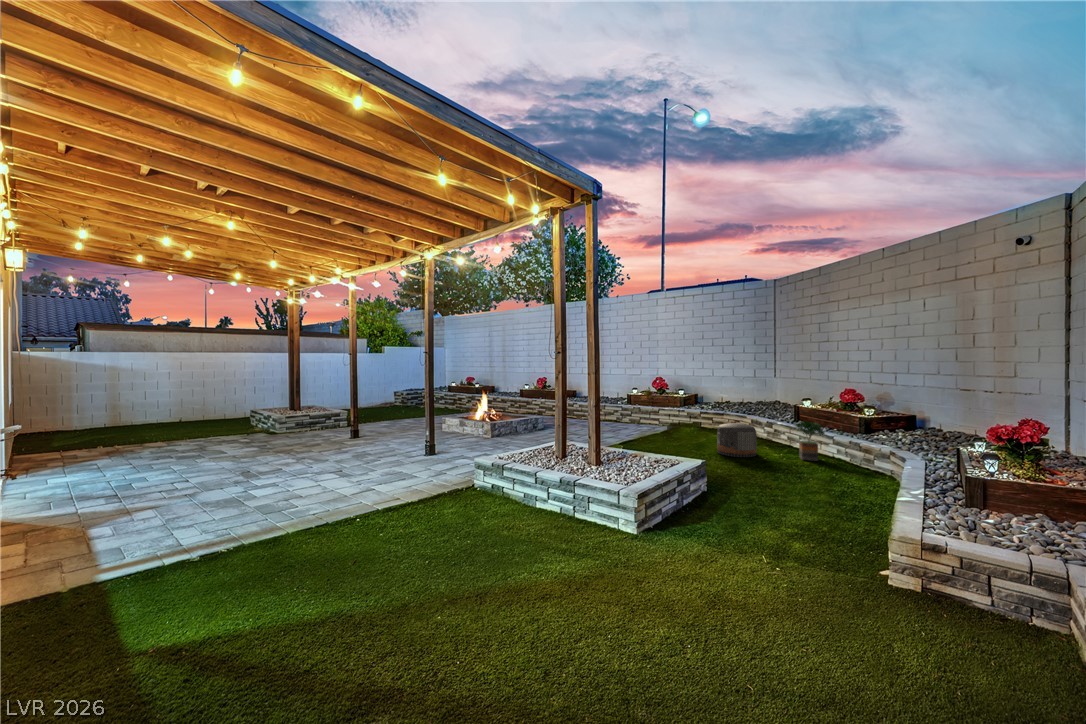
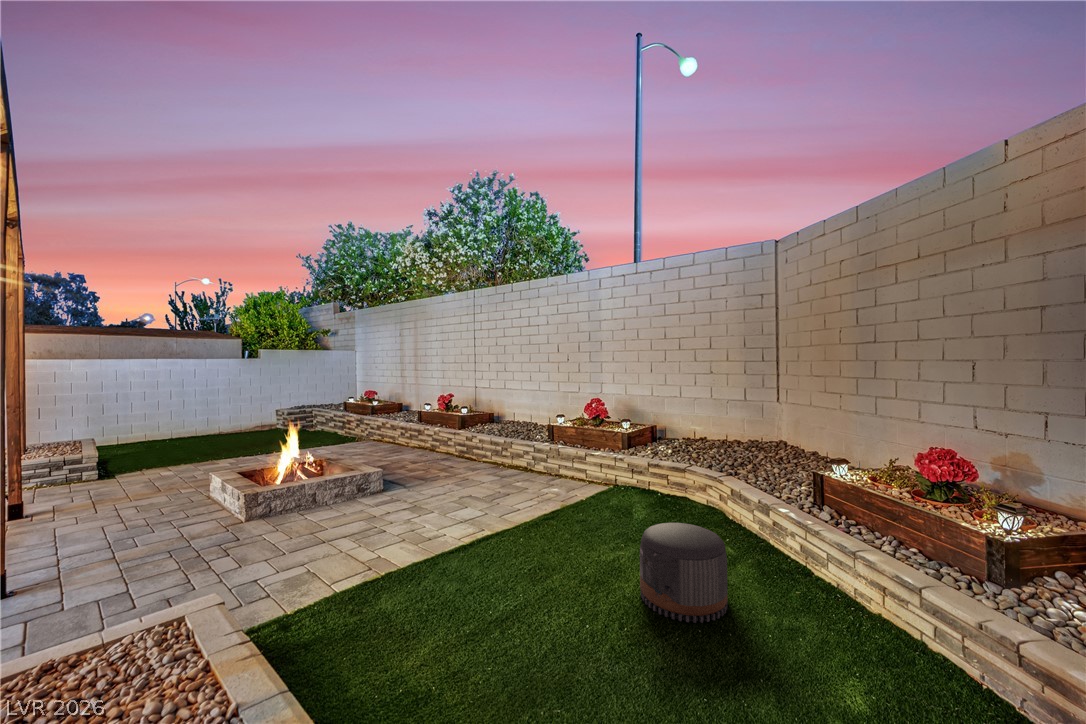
potted tree: present [796,422,825,461] -> none [818,536,905,652]

